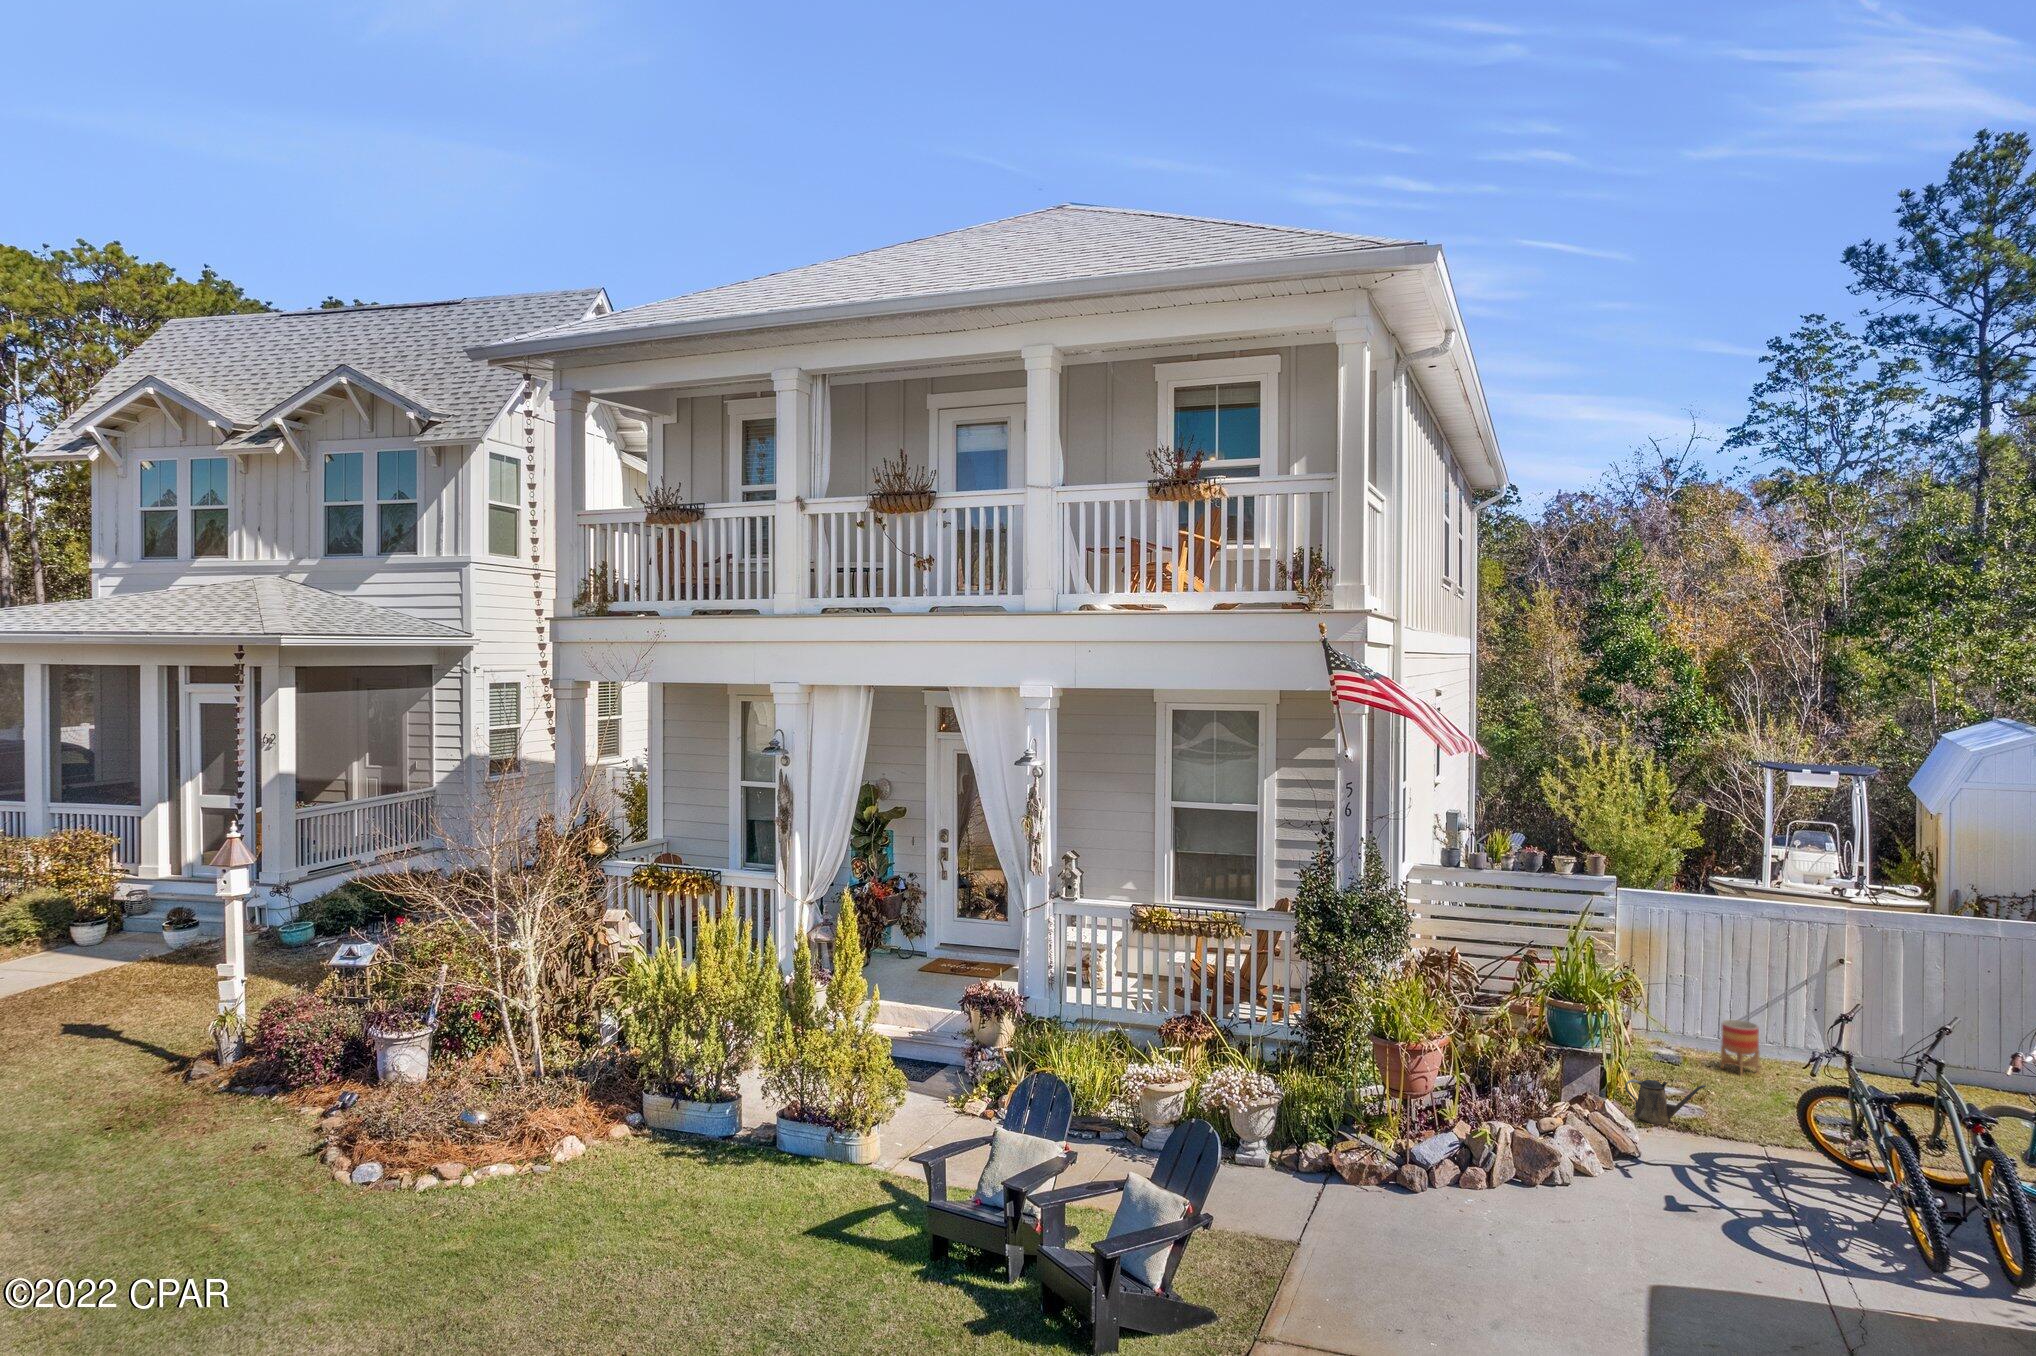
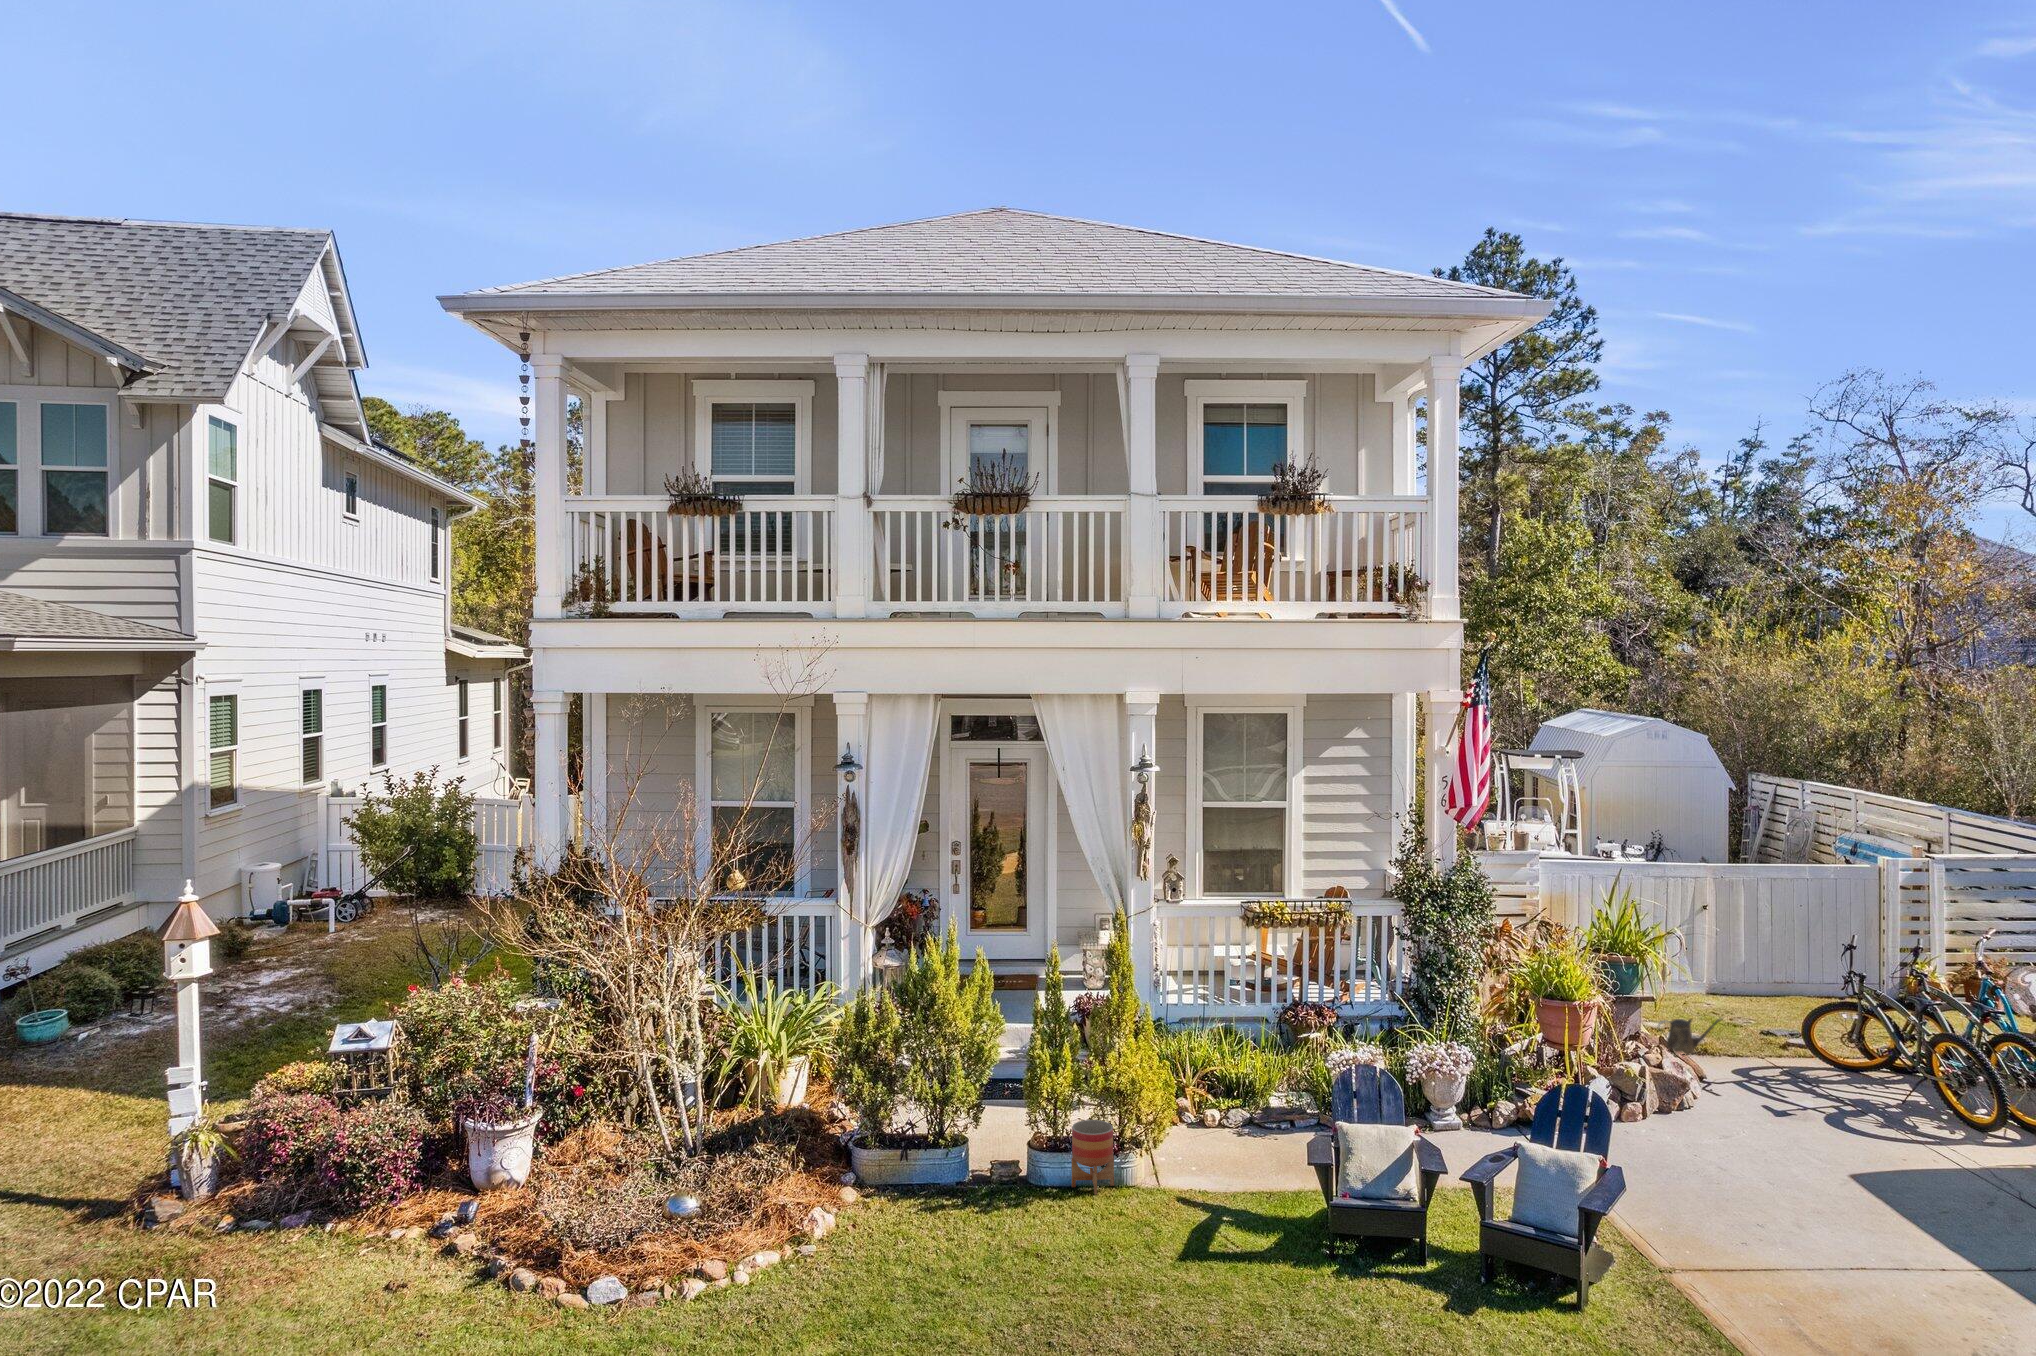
planter: present [1721,1020,1760,1075] -> present [1071,1120,1114,1195]

